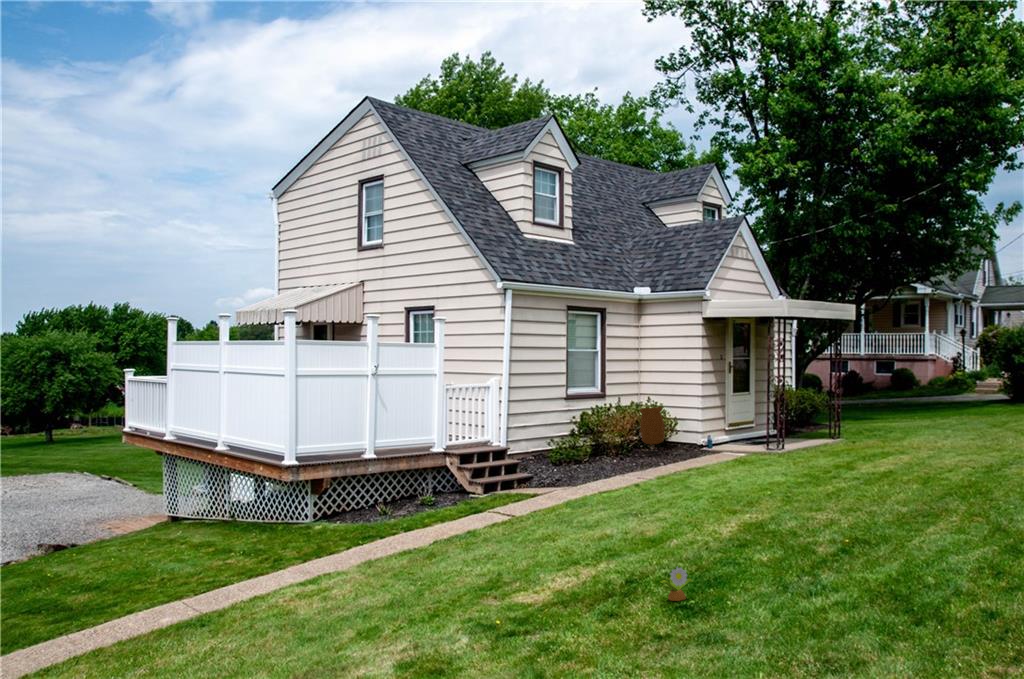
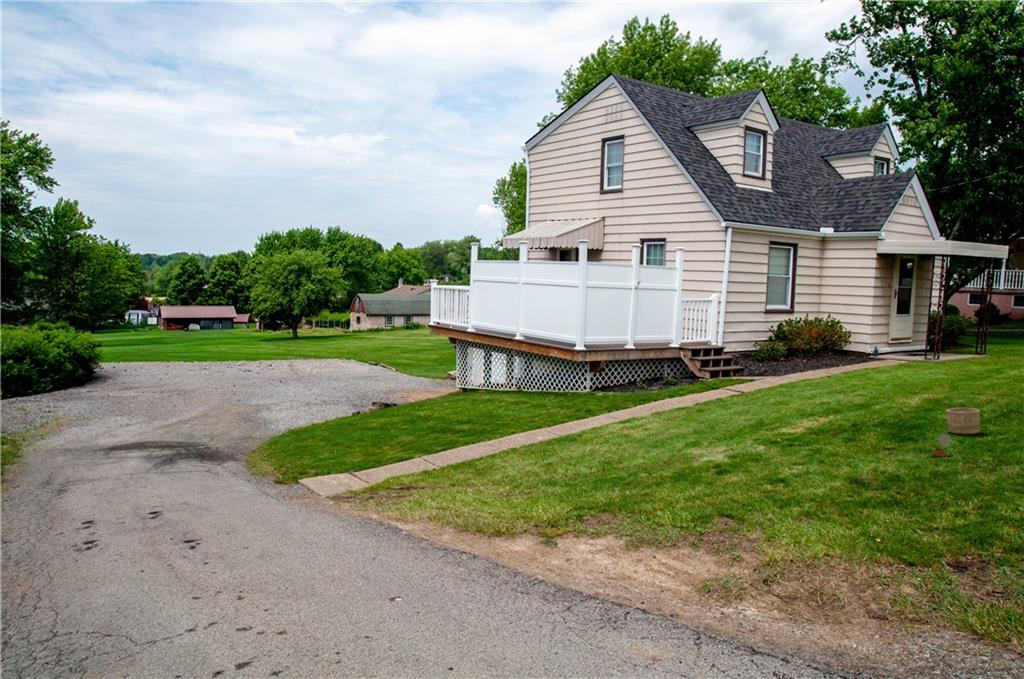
lounge chair: present [639,407,666,456] -> none [821,322,847,360]
wooden bucket: none [706,522,750,560] -> present [946,408,980,434]

